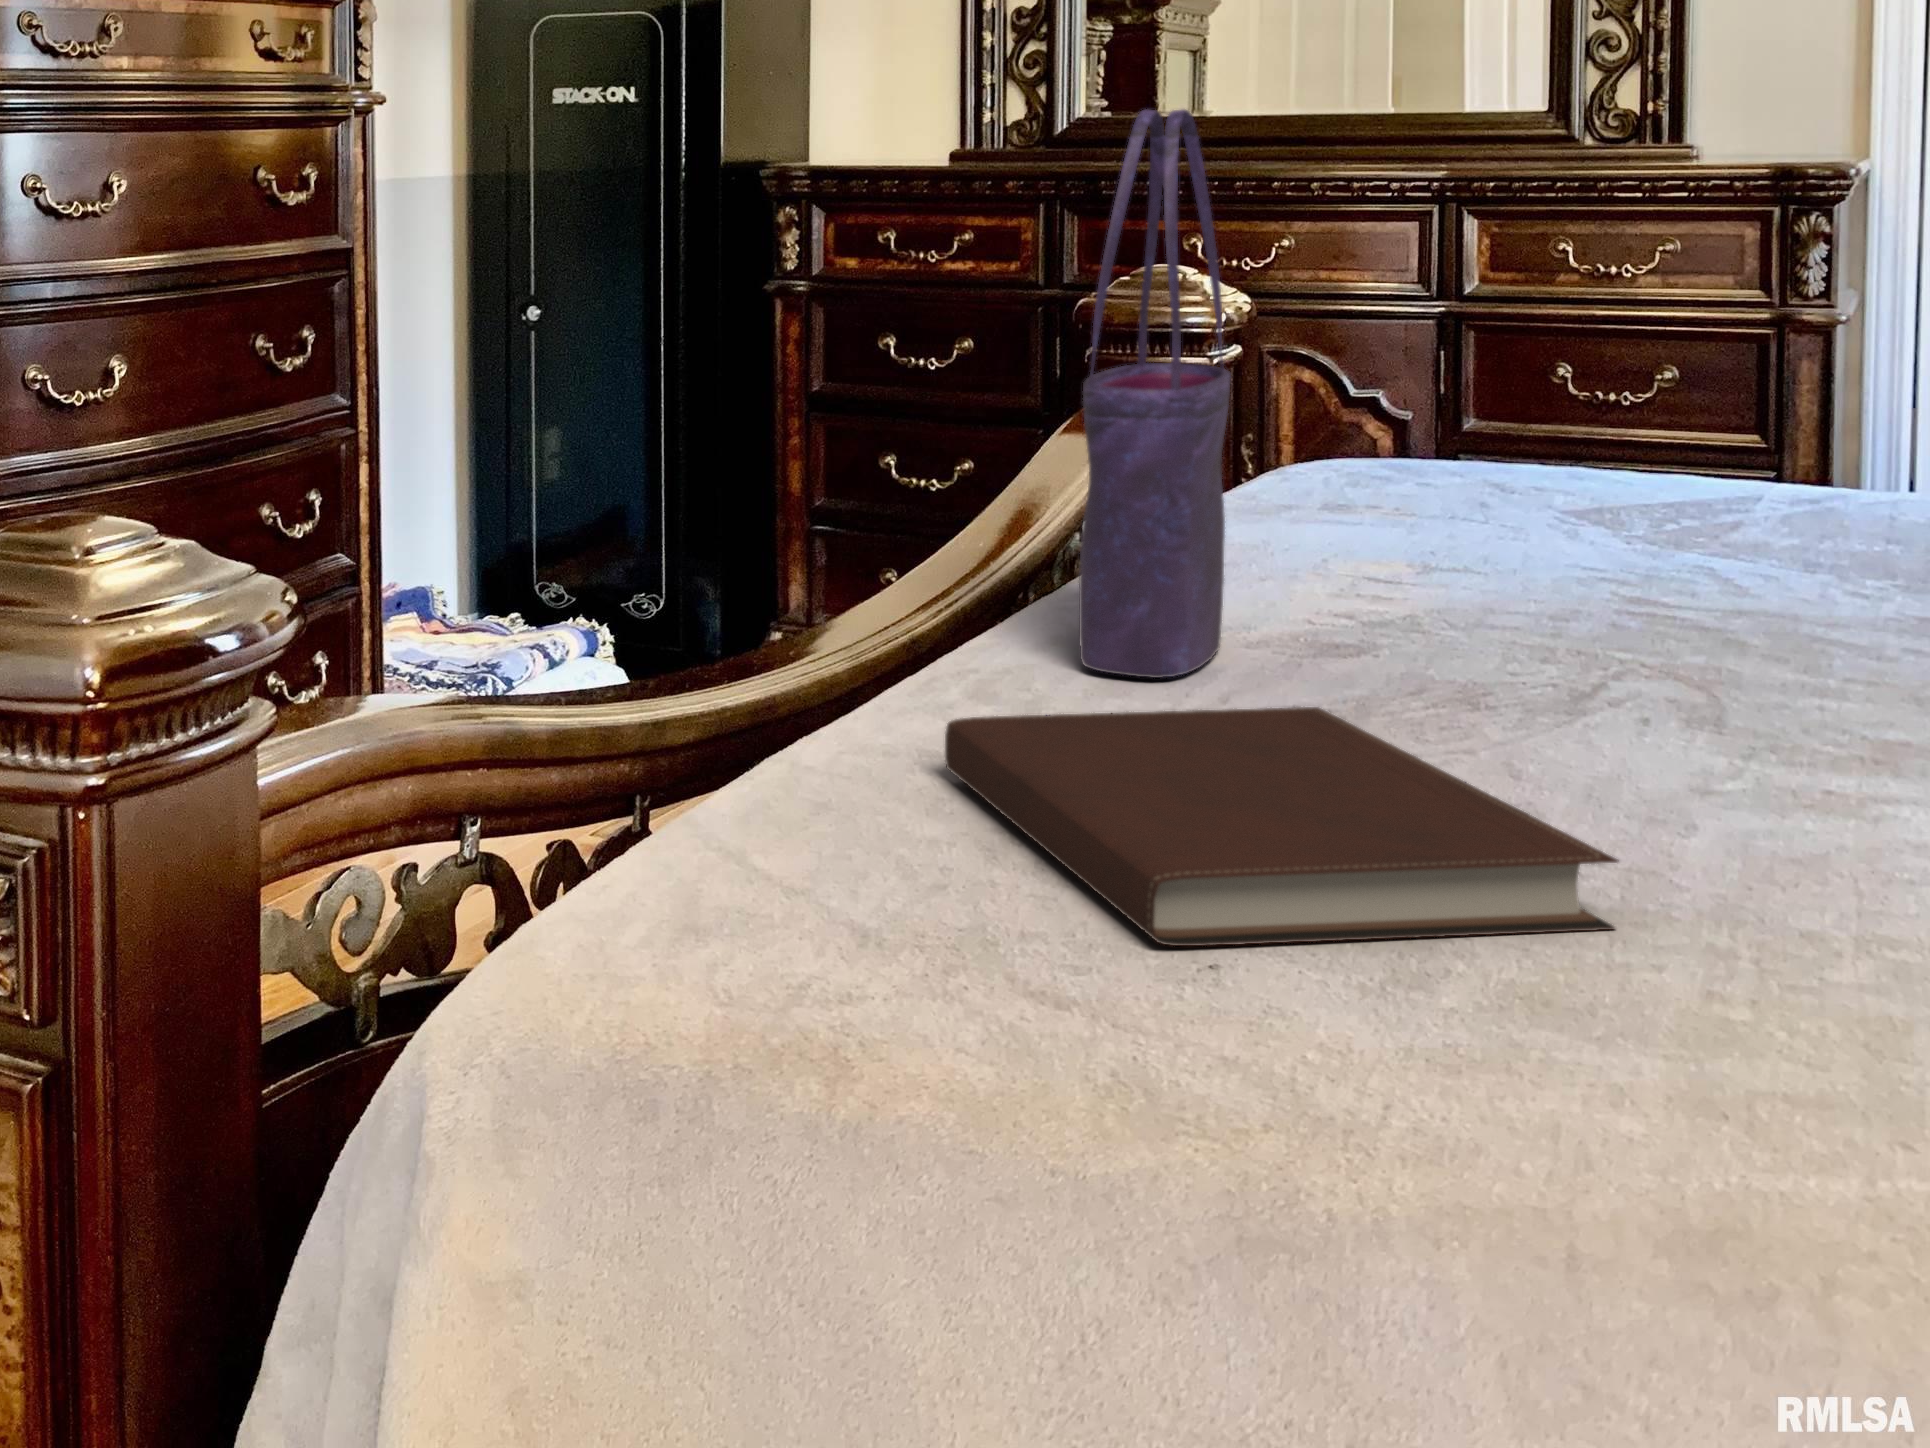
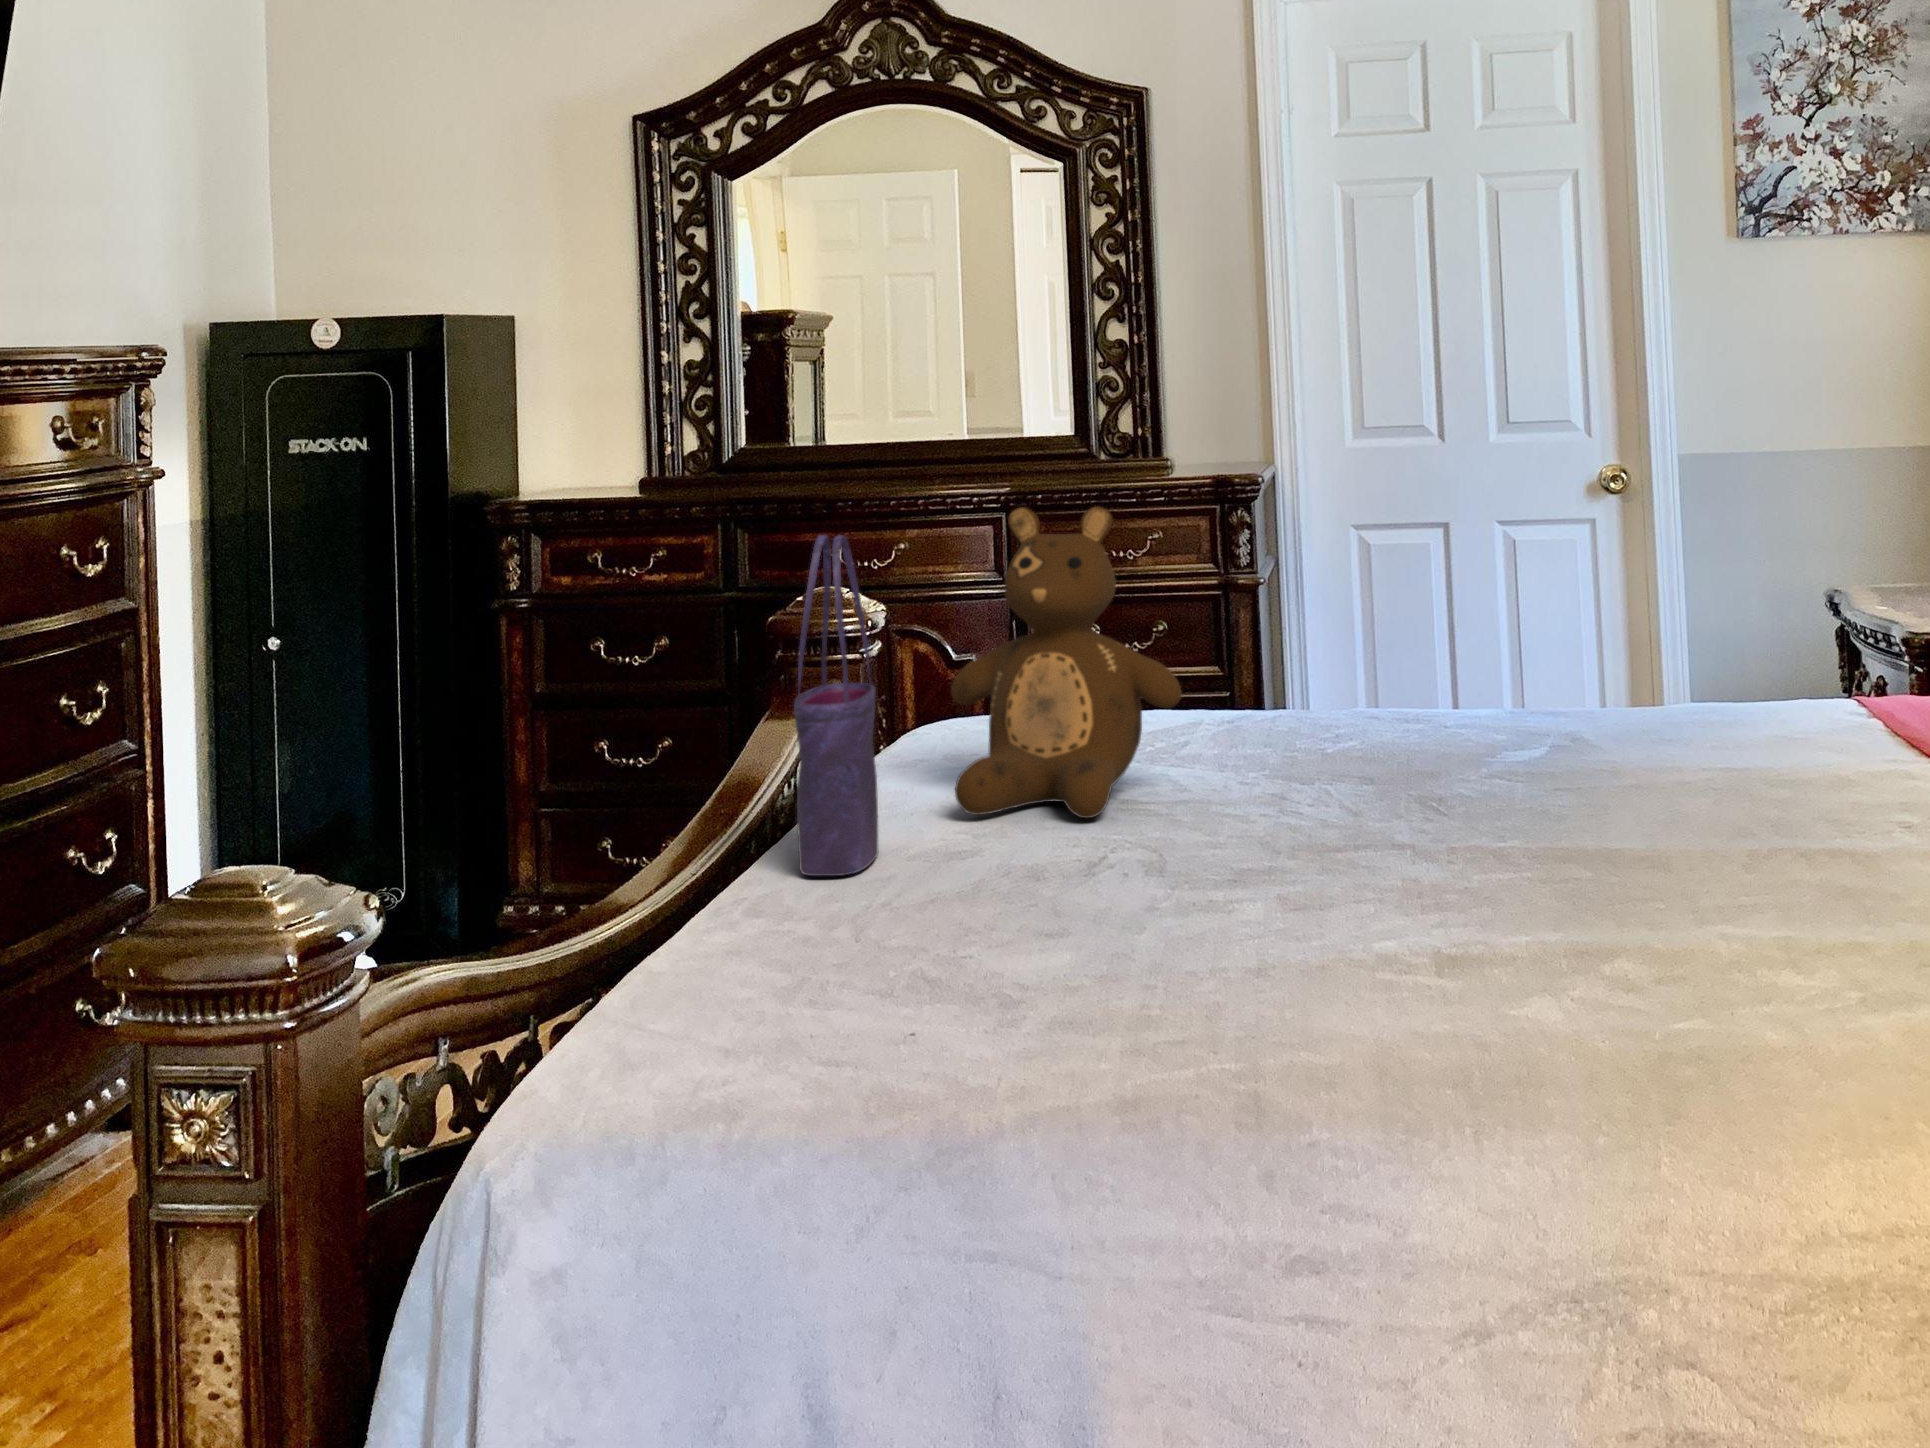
teddy bear: none [1362,106,1806,634] -> present [951,507,1182,818]
notebook: present [945,707,1618,946] -> none [737,876,1068,998]

